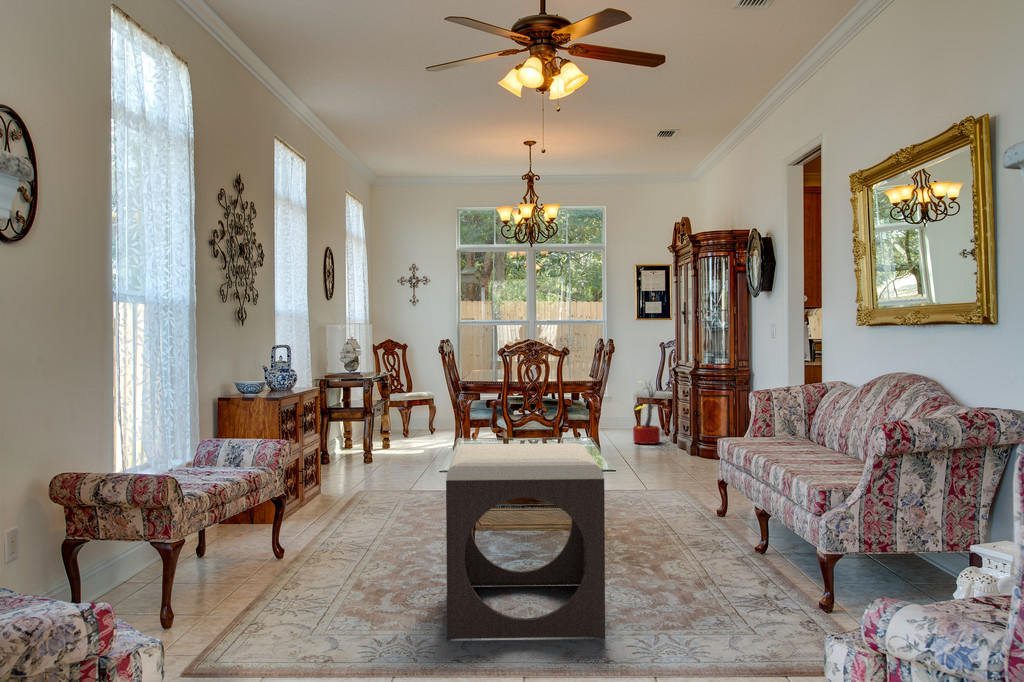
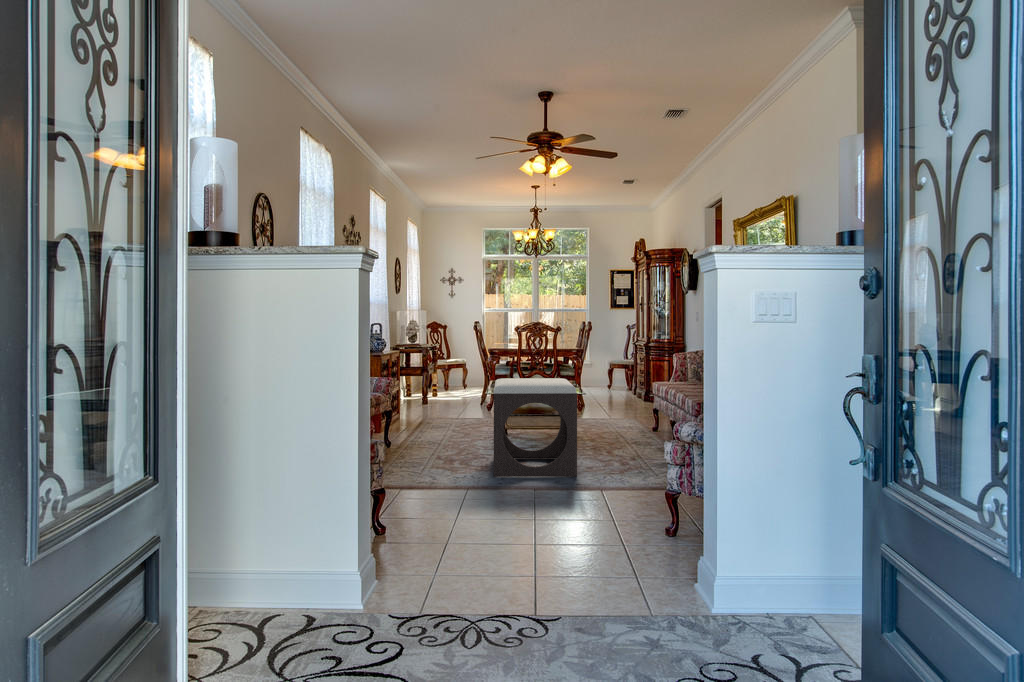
decorative plant: present [633,384,660,444] -> none [606,351,630,395]

